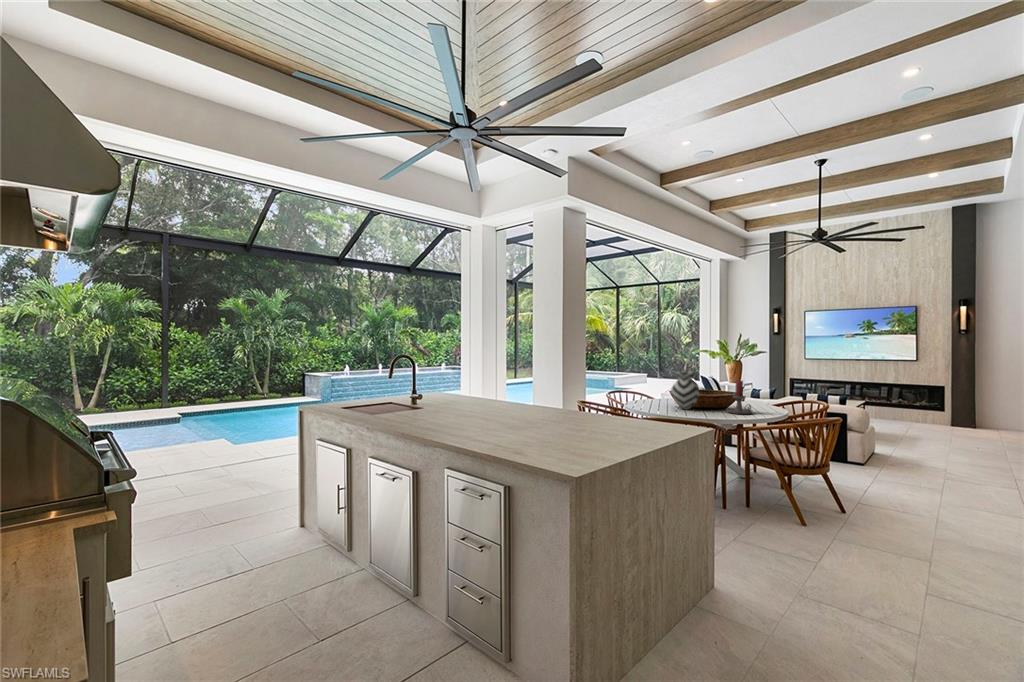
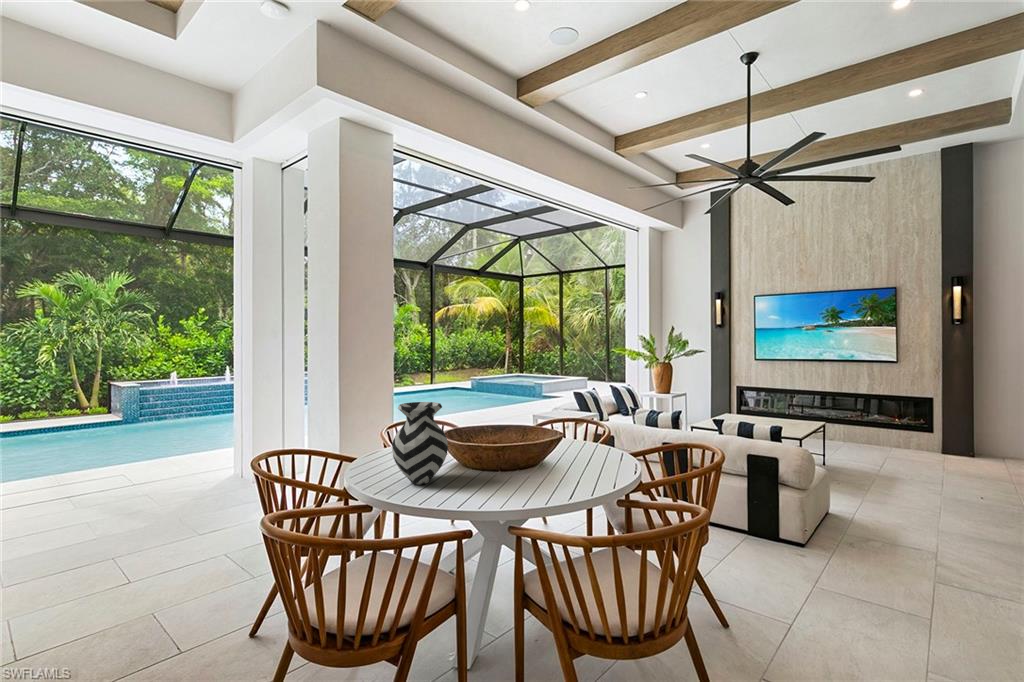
candle holder: present [726,381,752,414] -> none [486,424,544,501]

